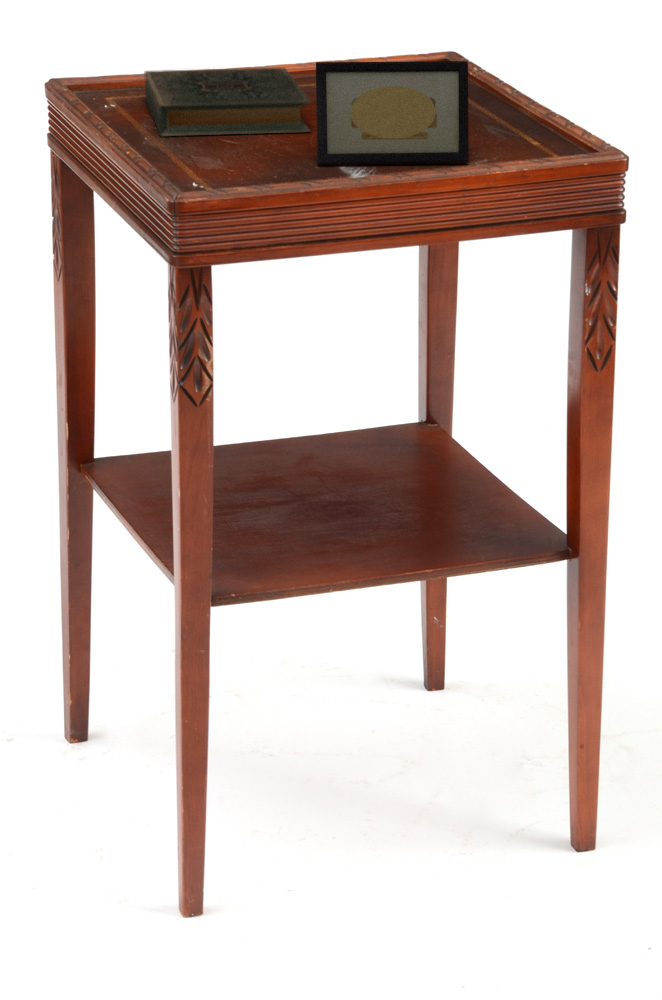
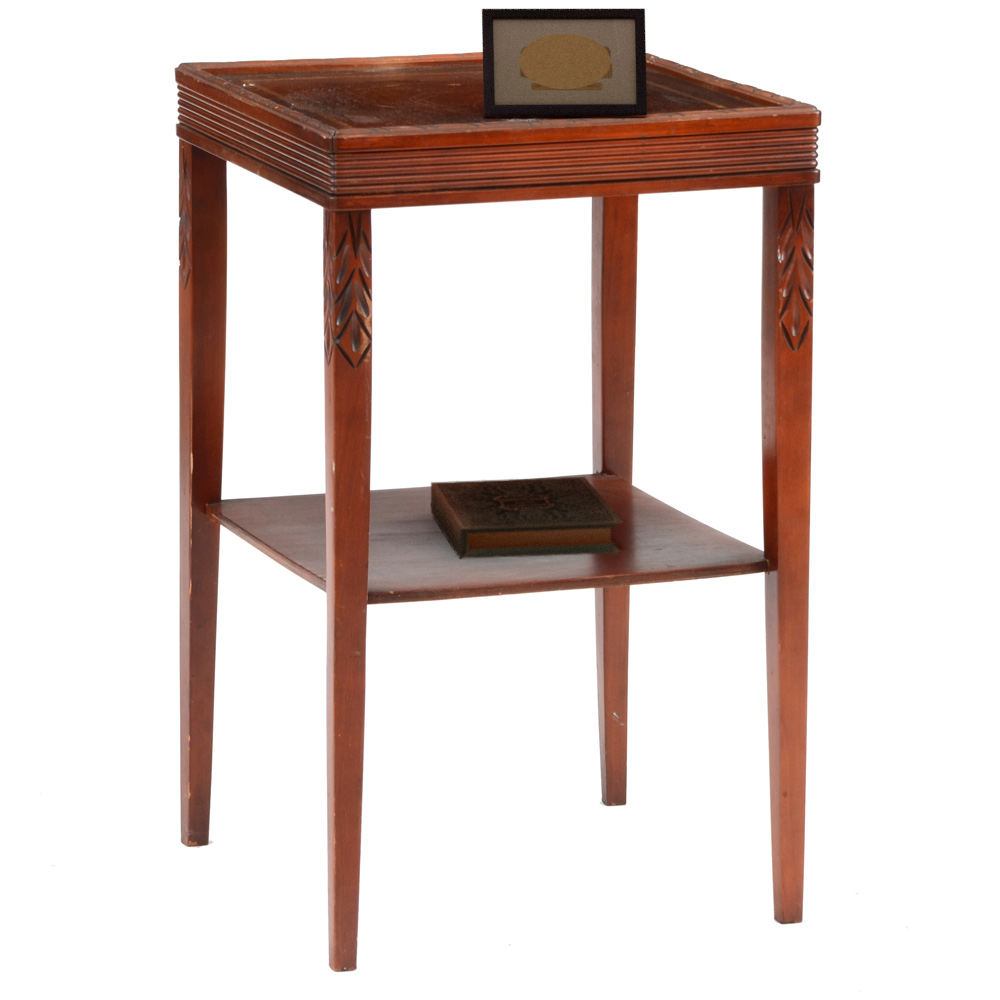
hardback book: present [144,68,311,136] -> present [431,477,622,559]

